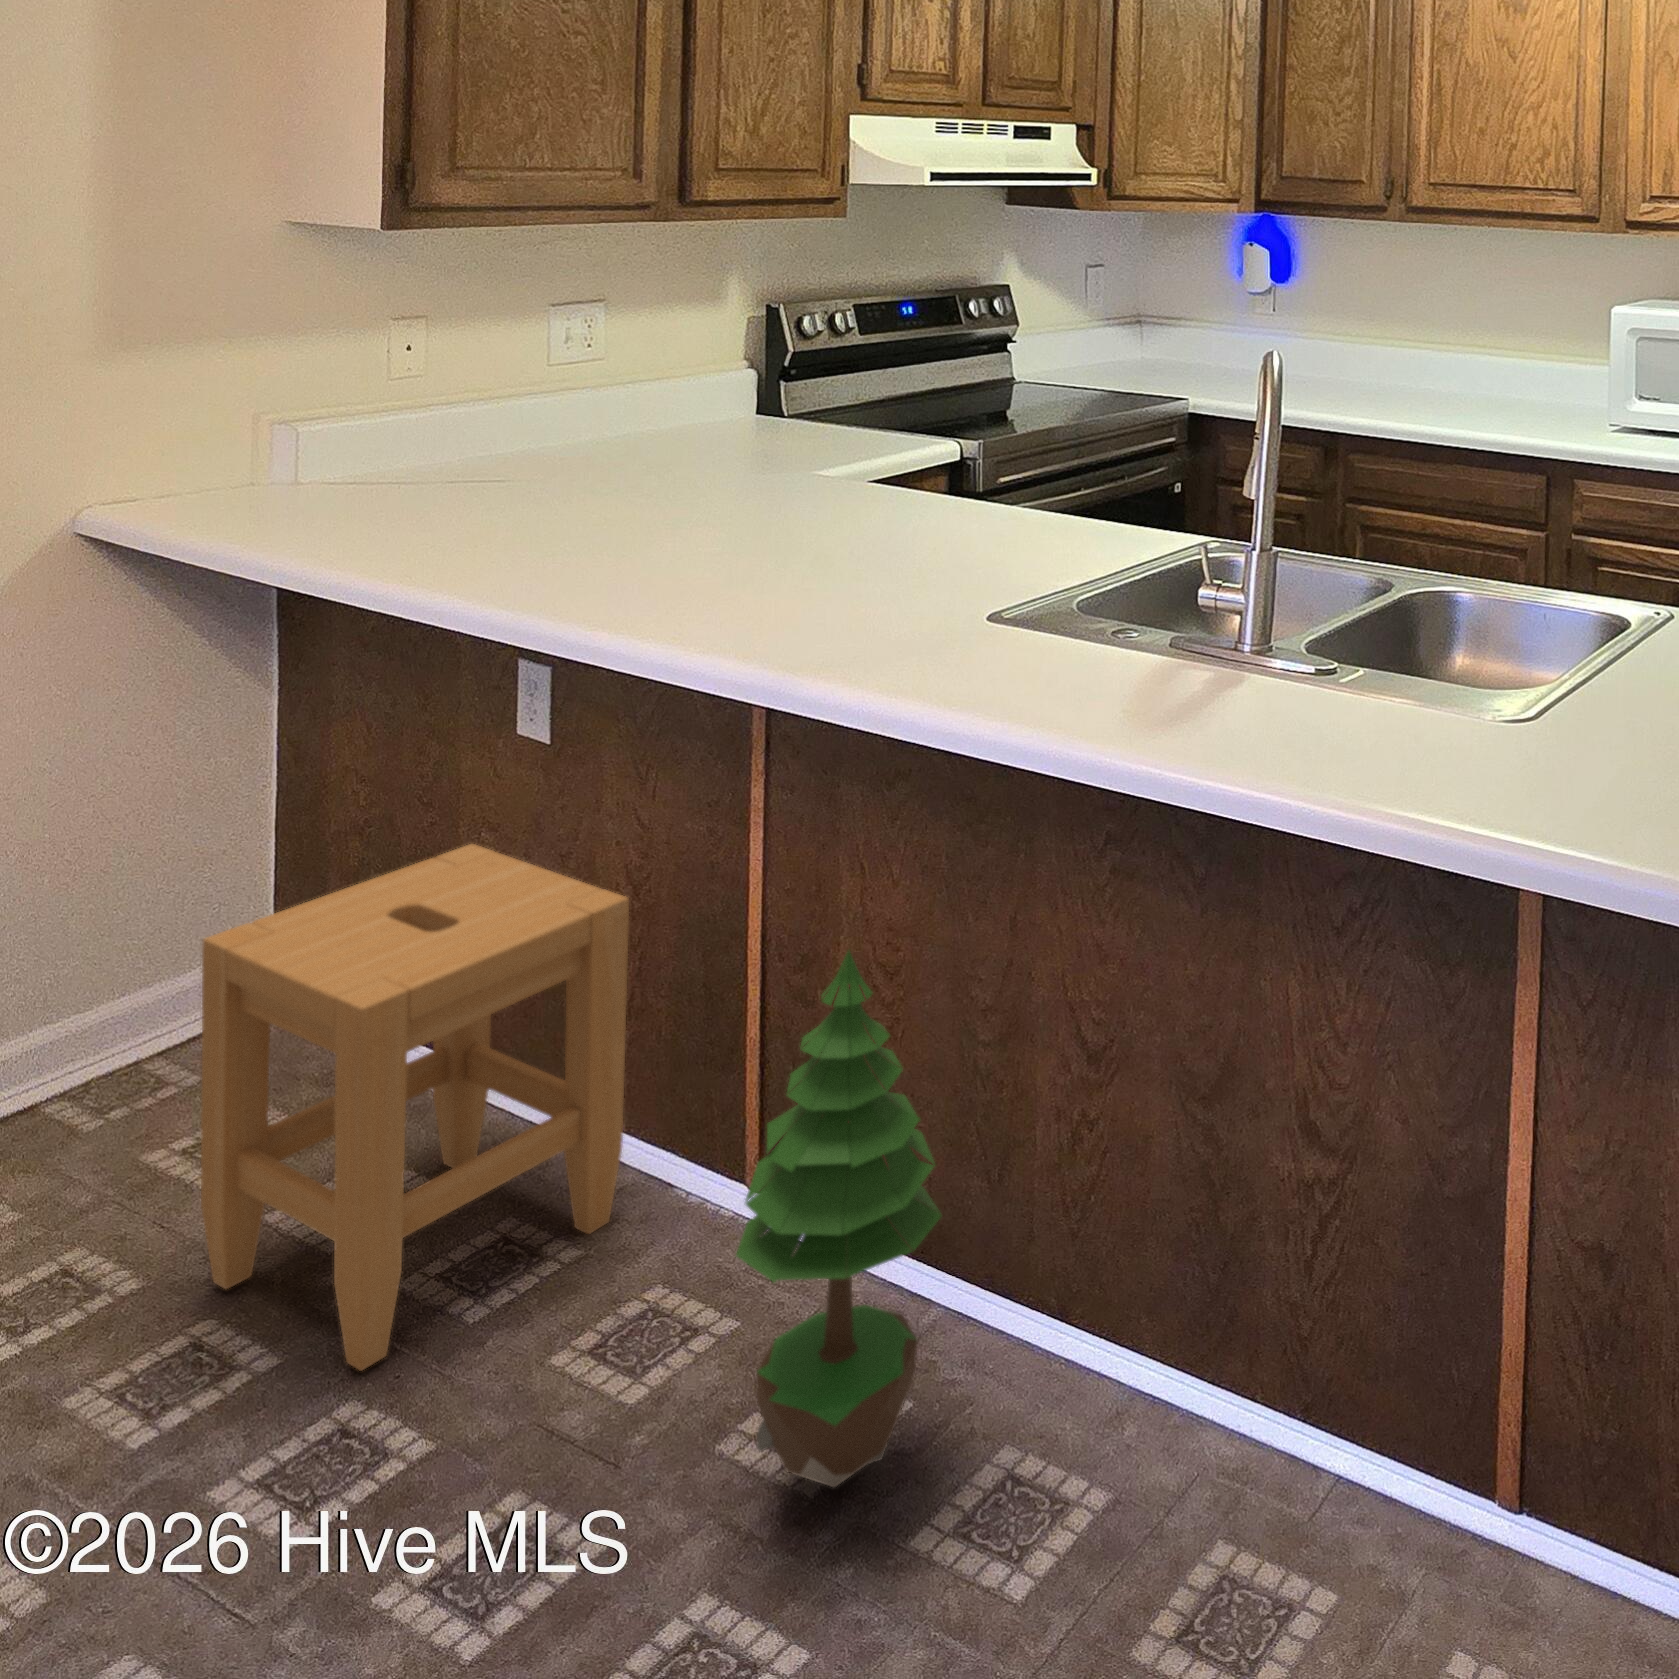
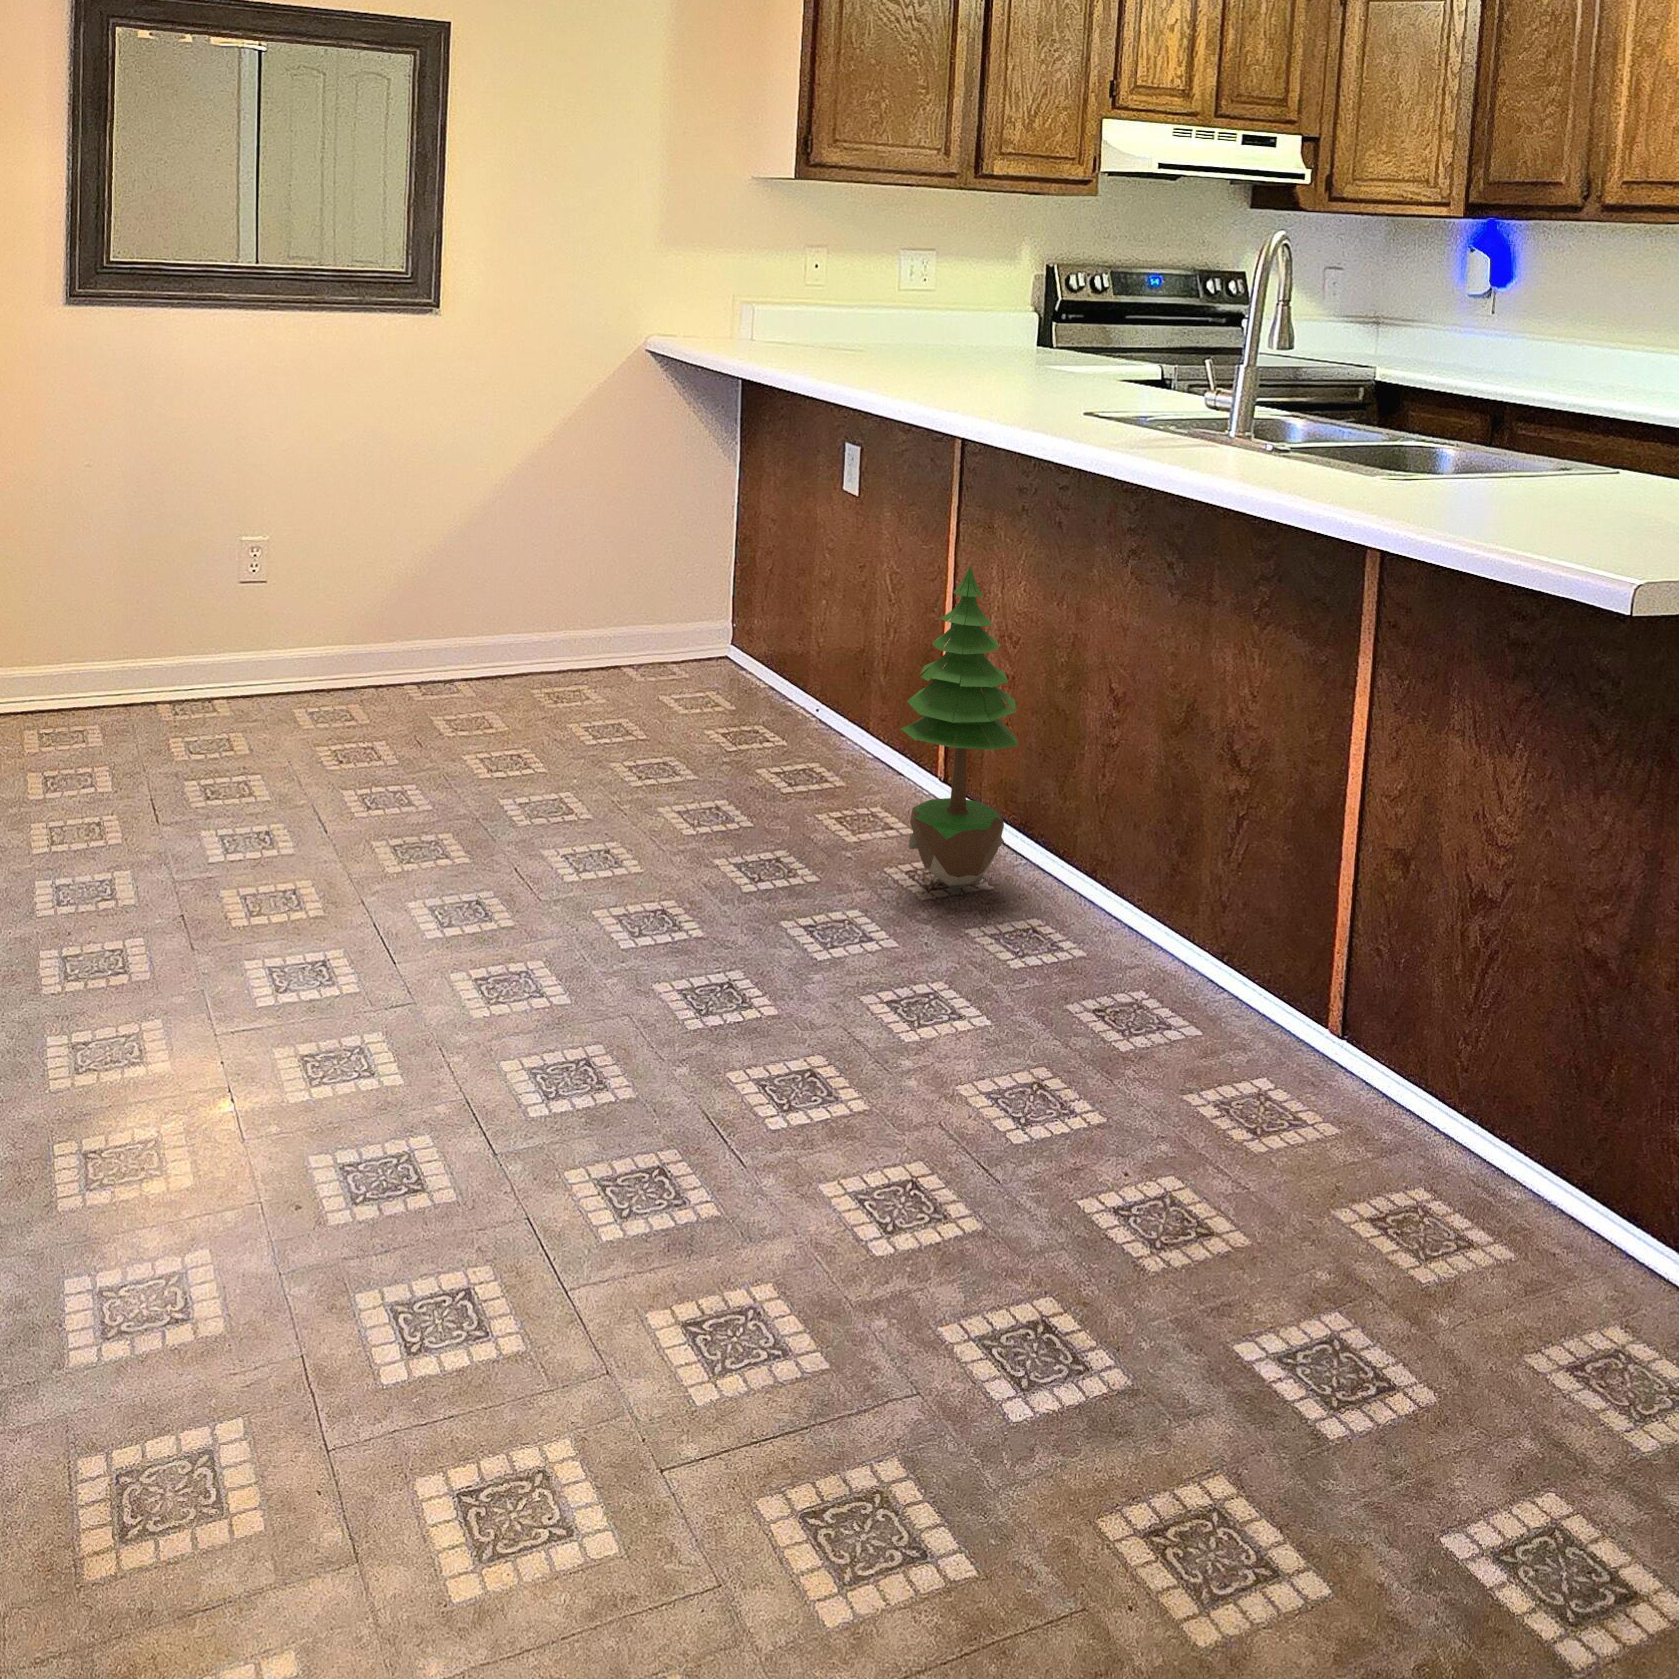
stool: present [201,844,629,1371] -> none [679,545,891,791]

